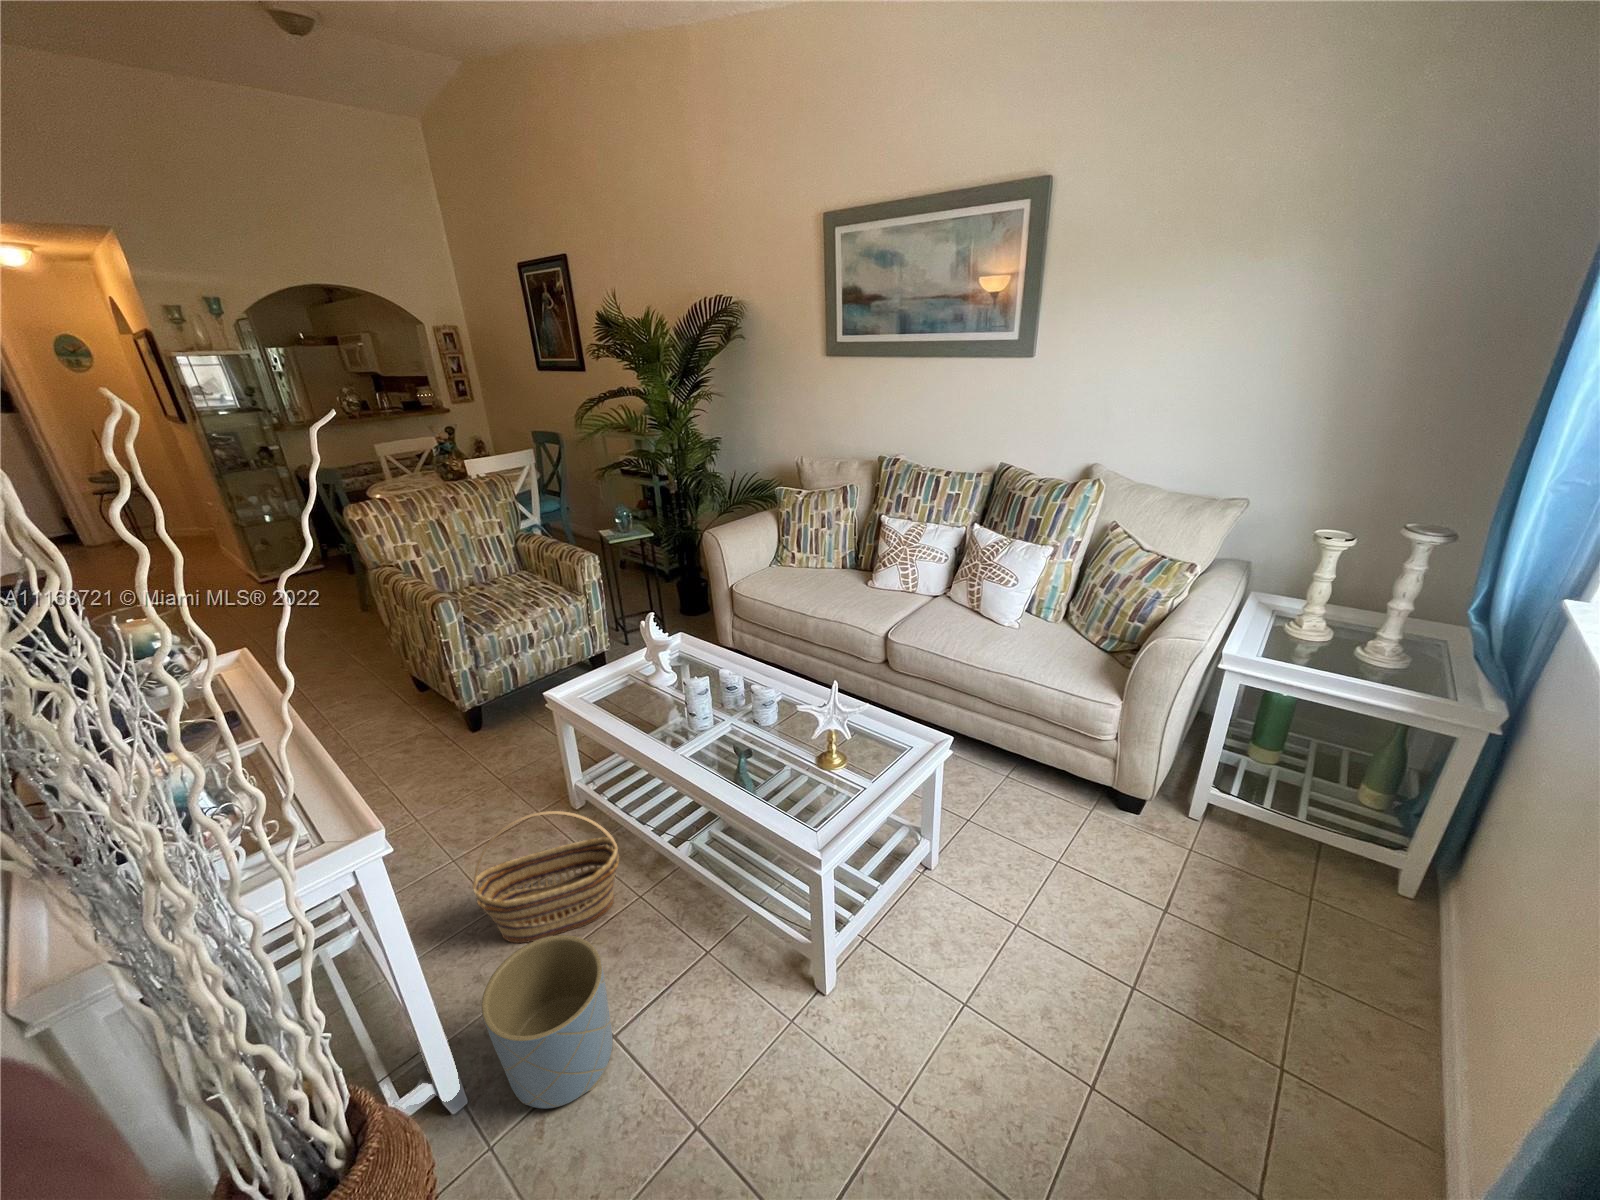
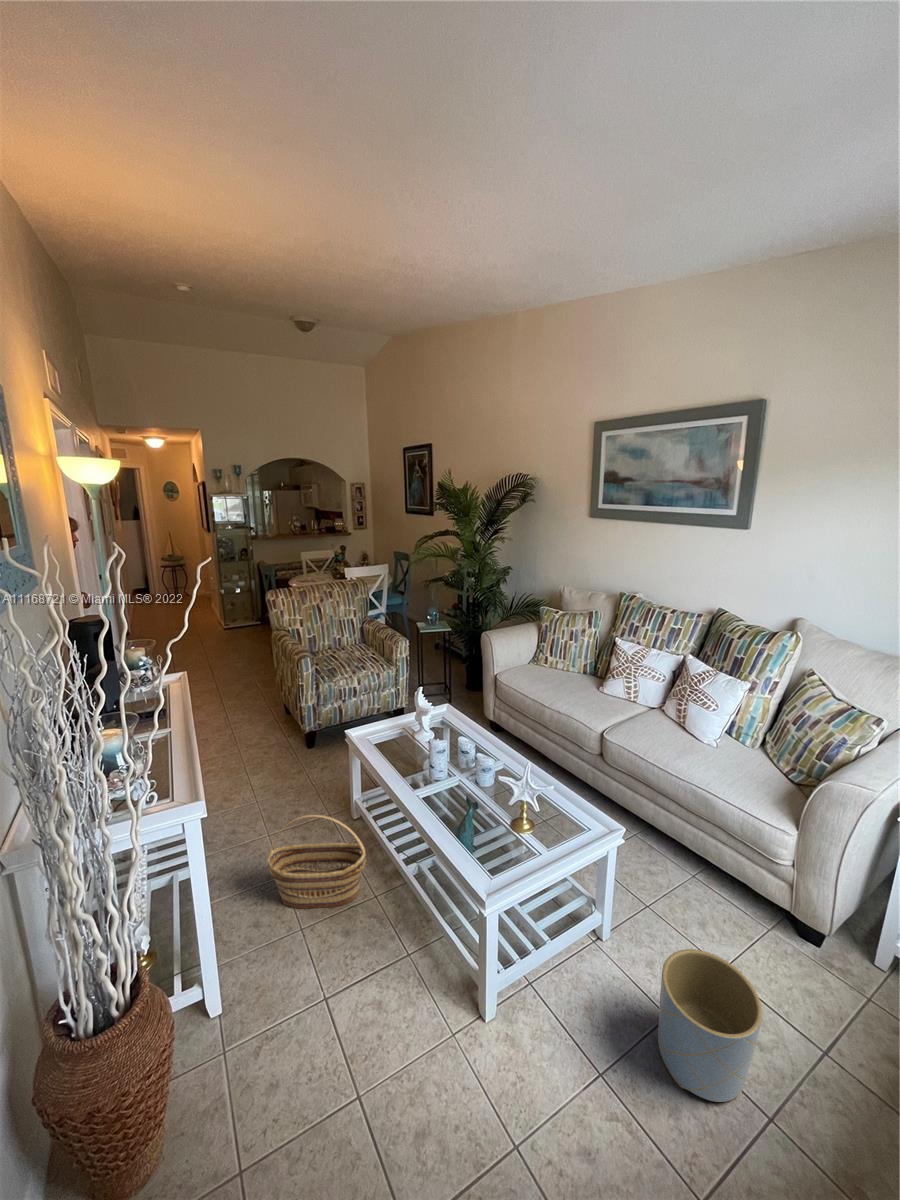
planter: present [481,935,613,1108] -> present [658,949,762,1102]

